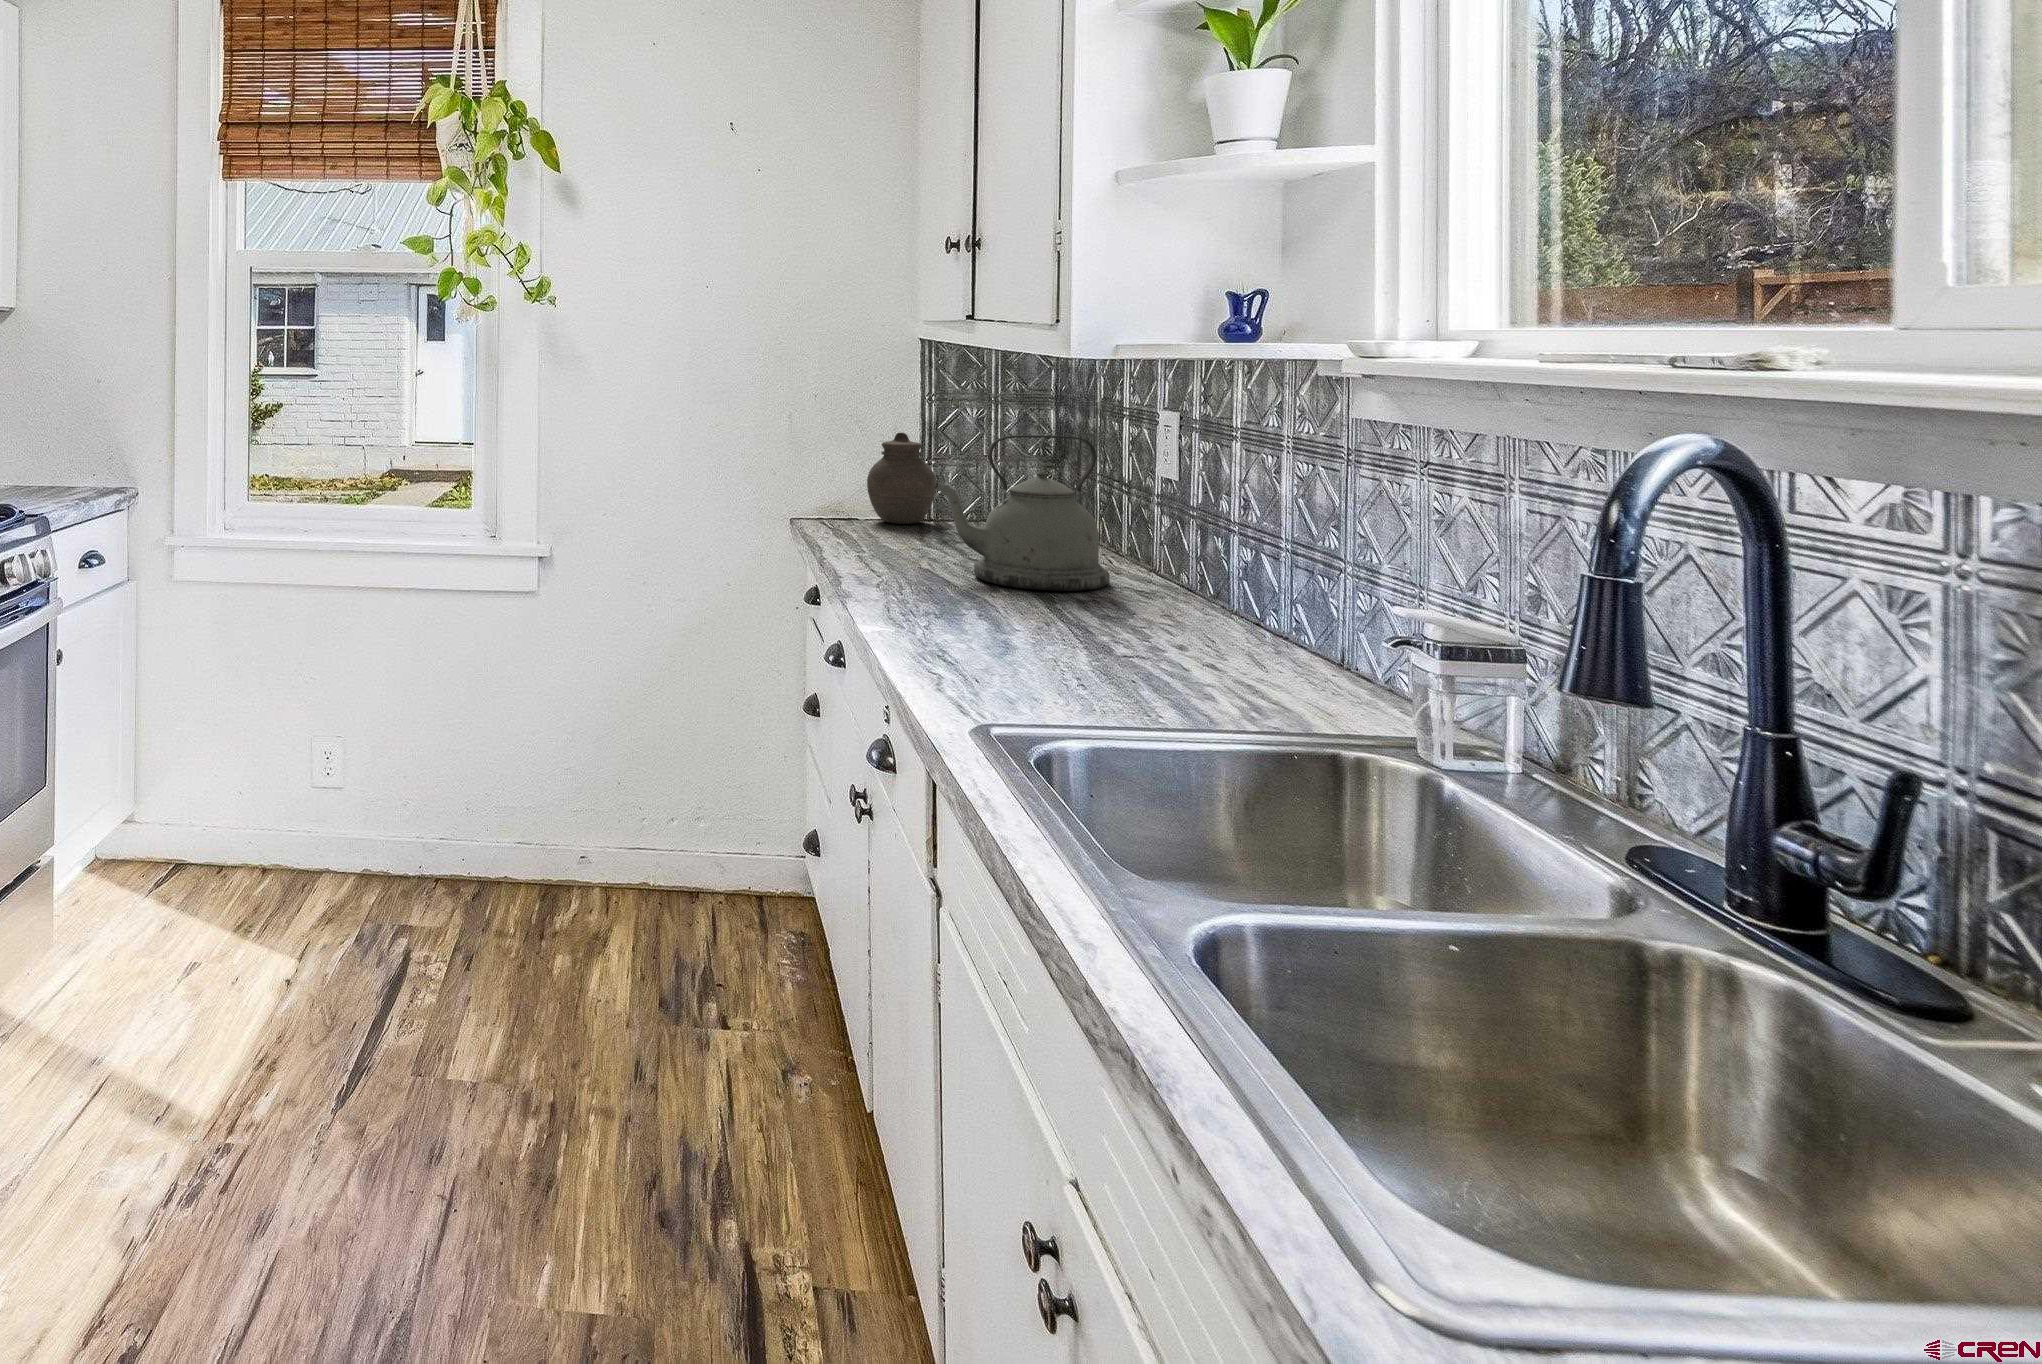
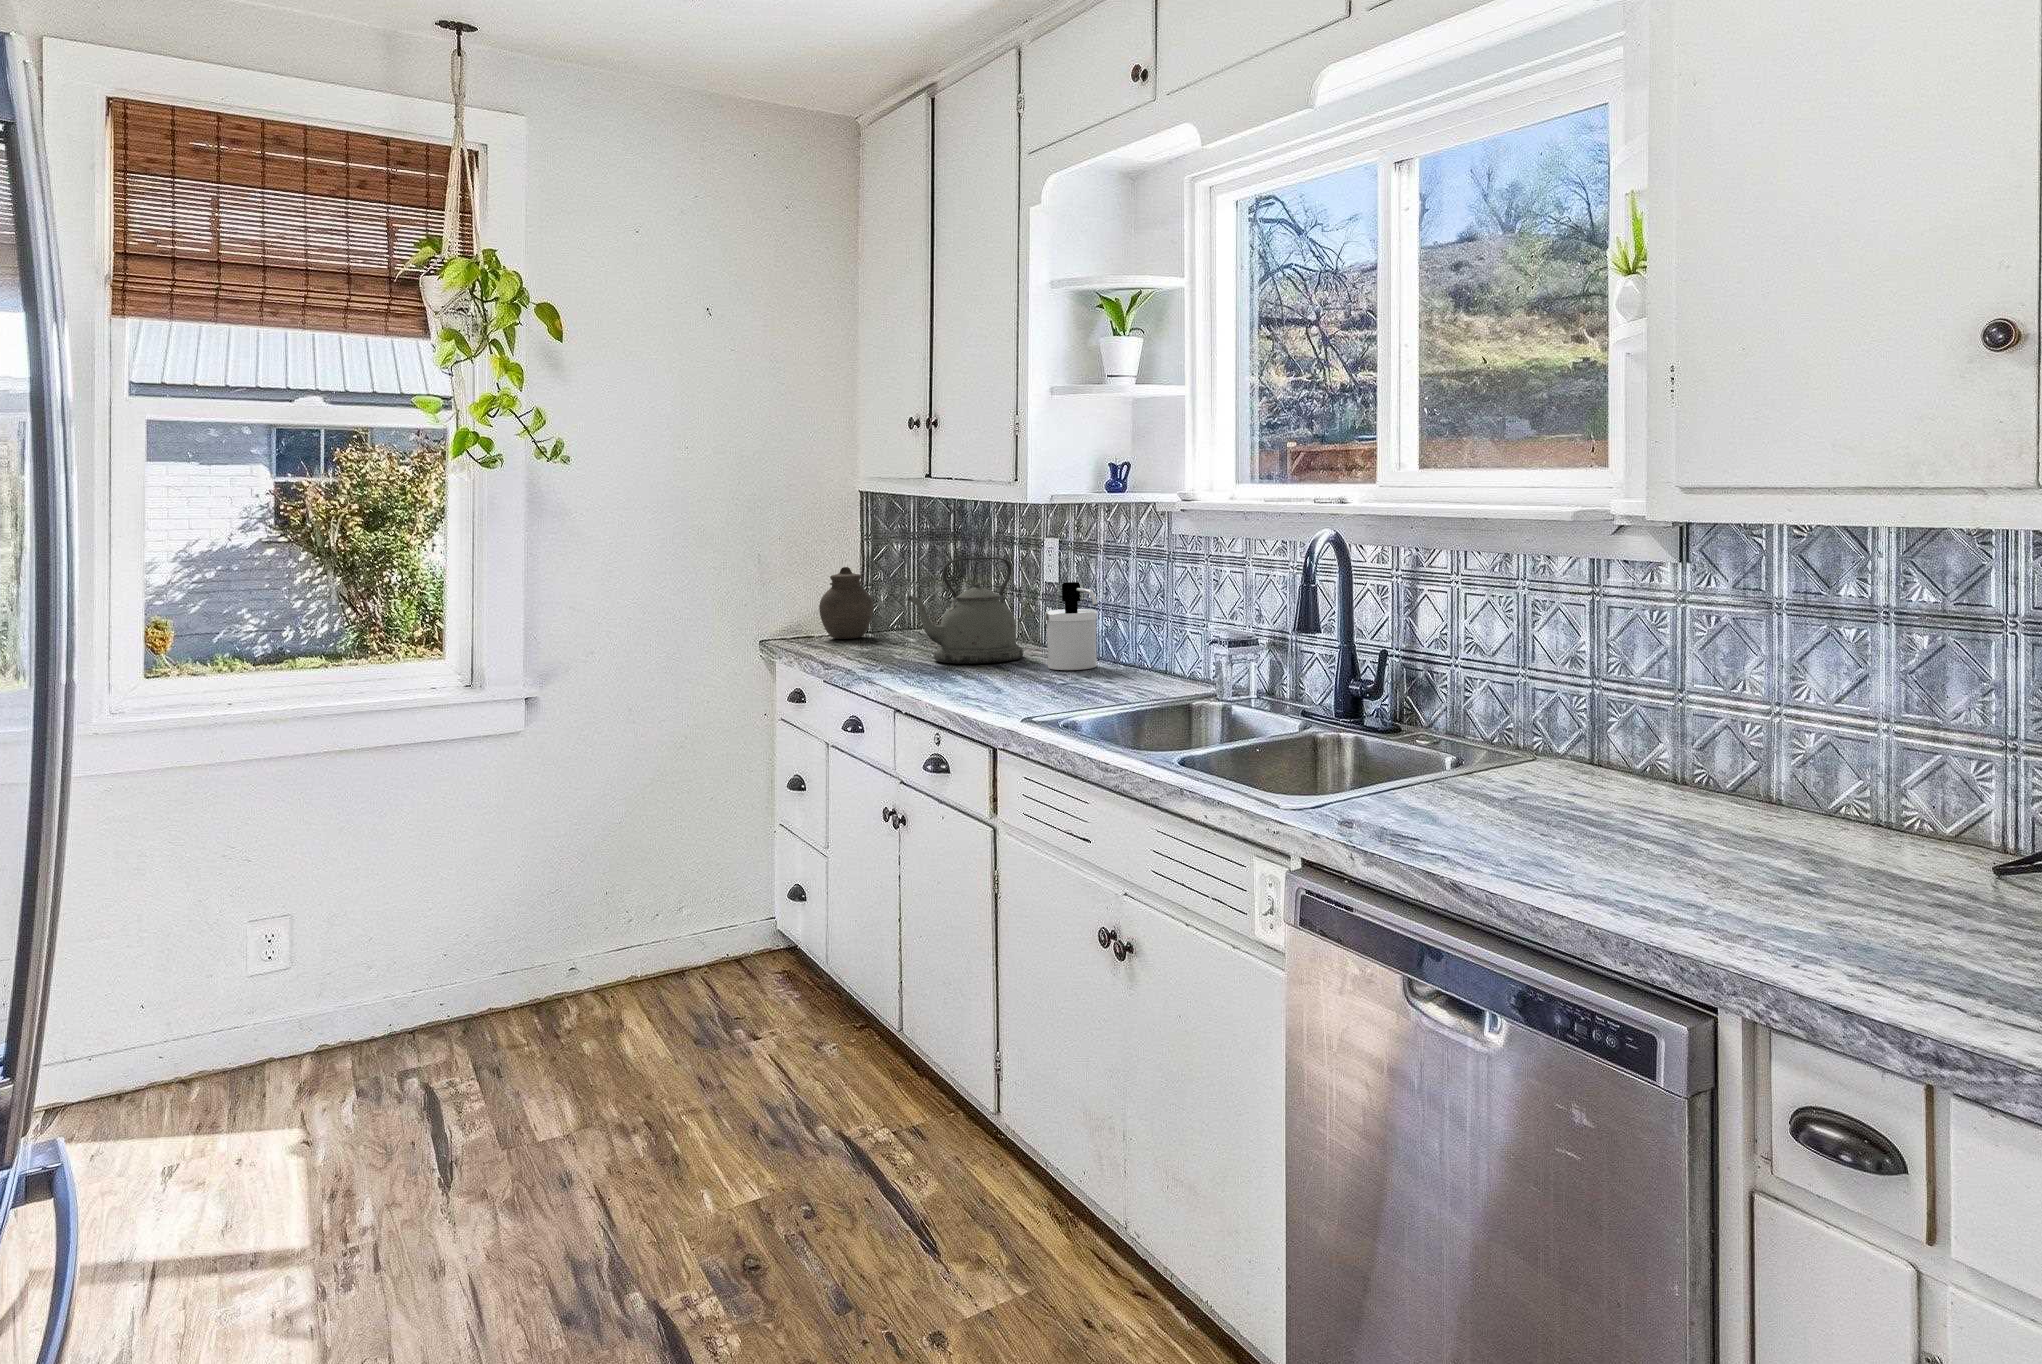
soap dispenser: none [1130,484,1220,625] -> present [1045,582,1098,670]

